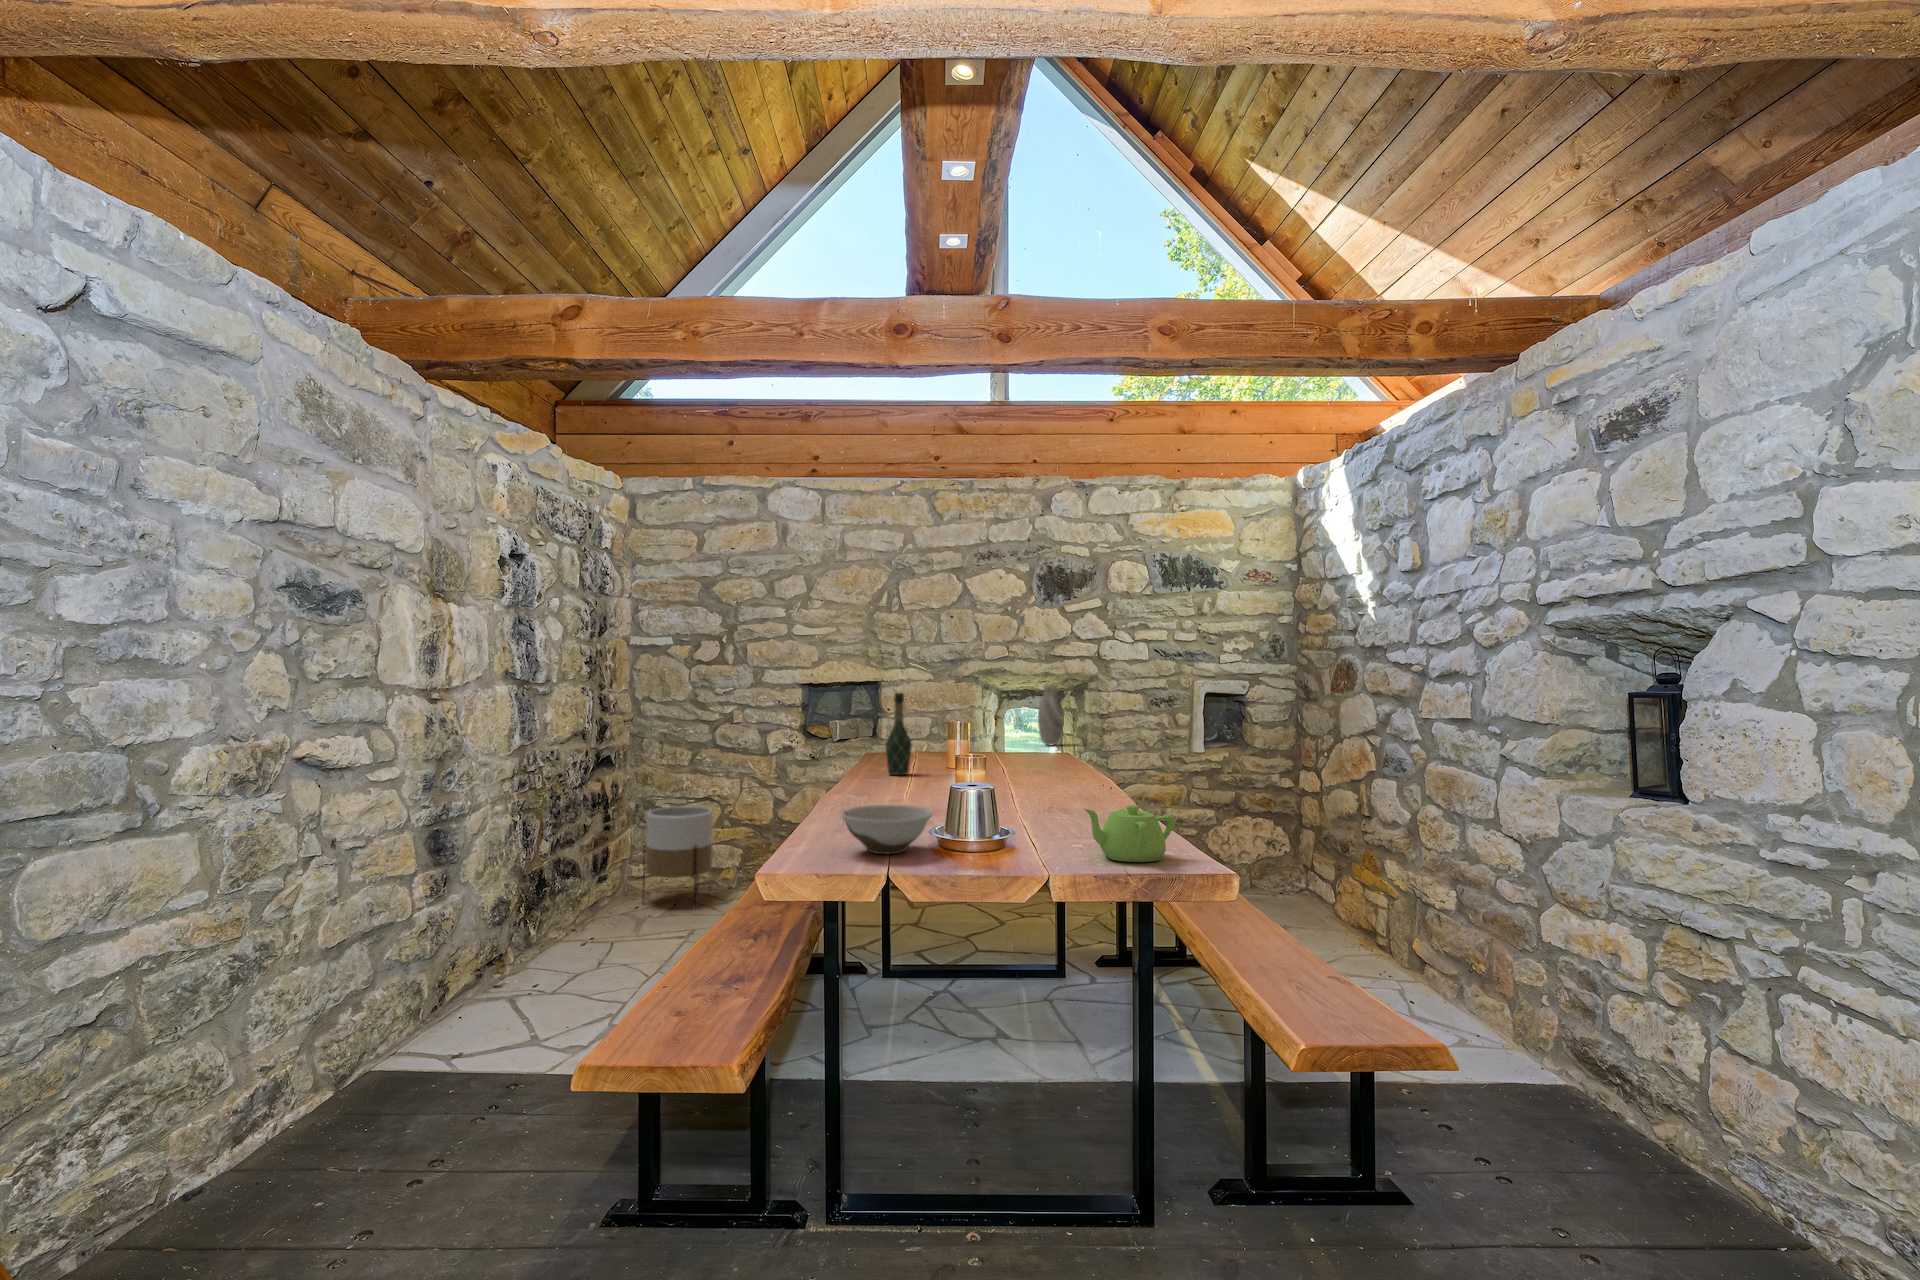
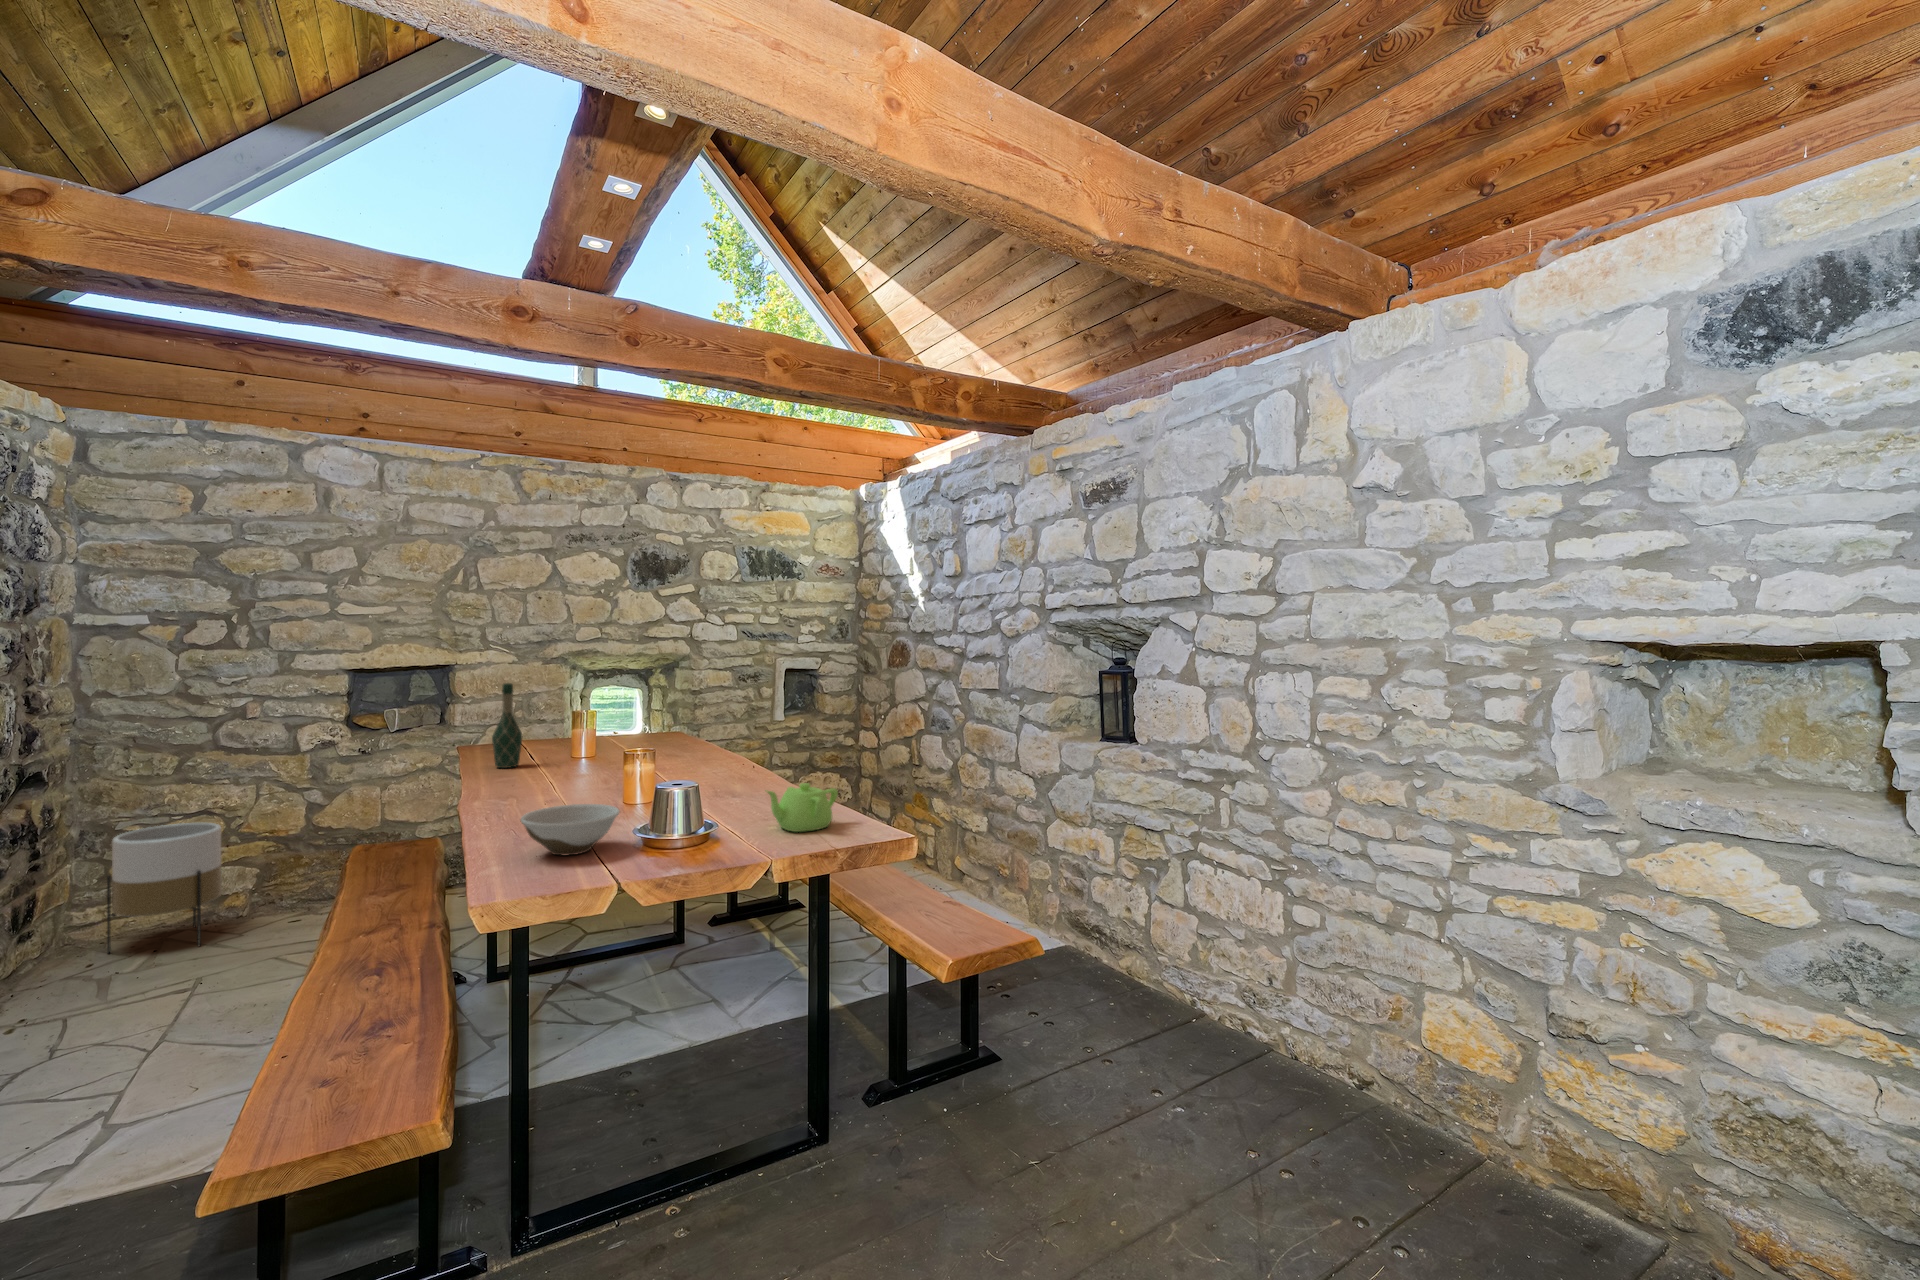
vase: present [1038,685,1062,745] -> none [632,666,656,723]

